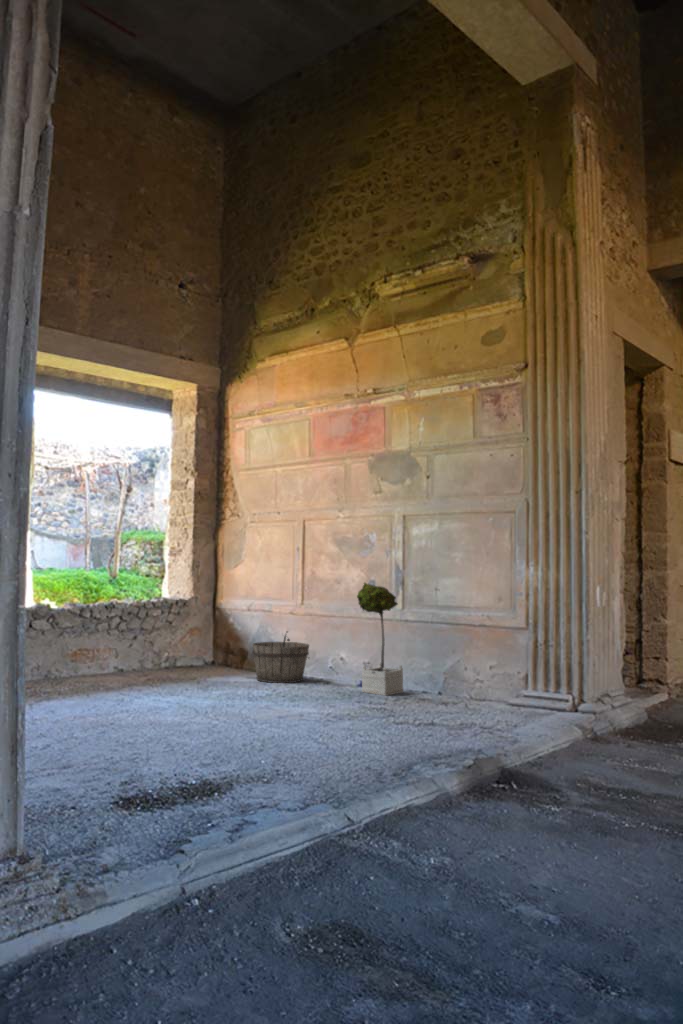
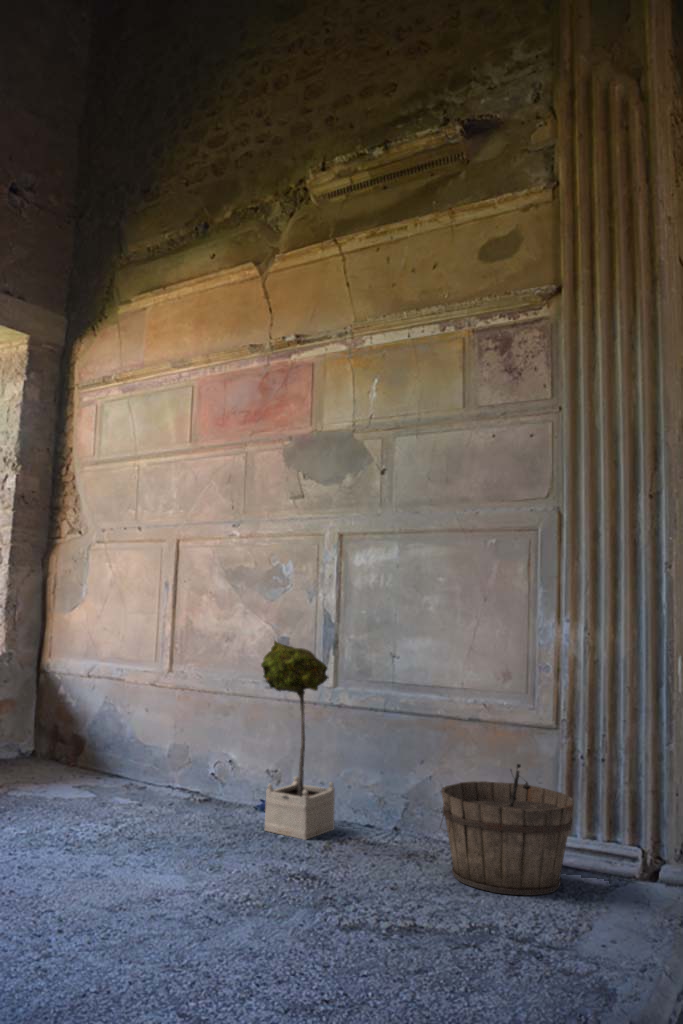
wooden bucket: present [252,635,309,683] -> present [440,764,574,895]

